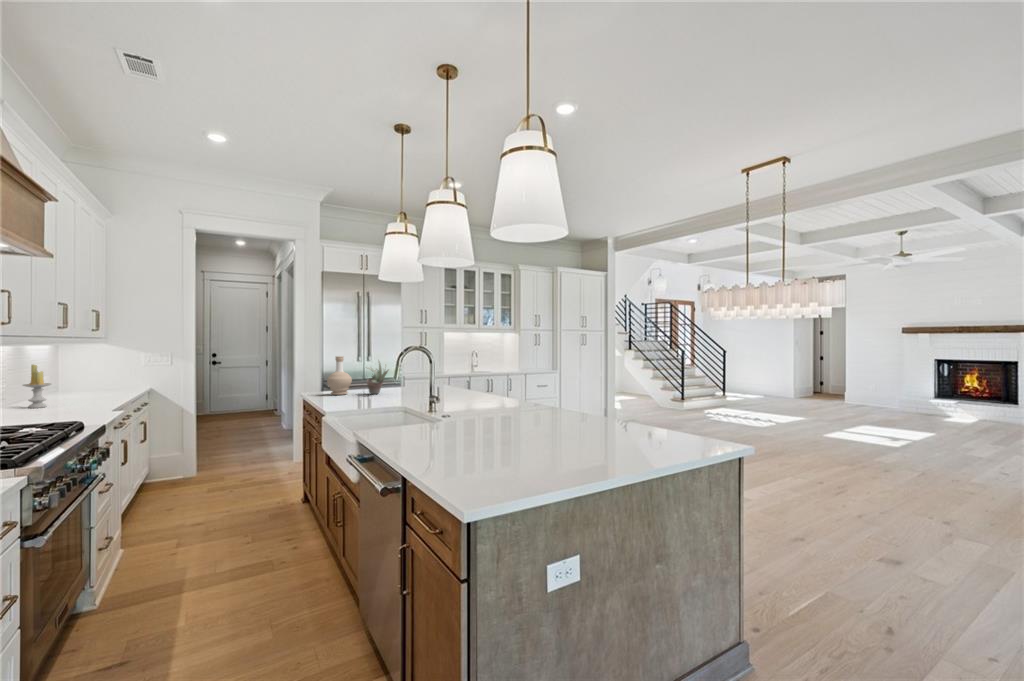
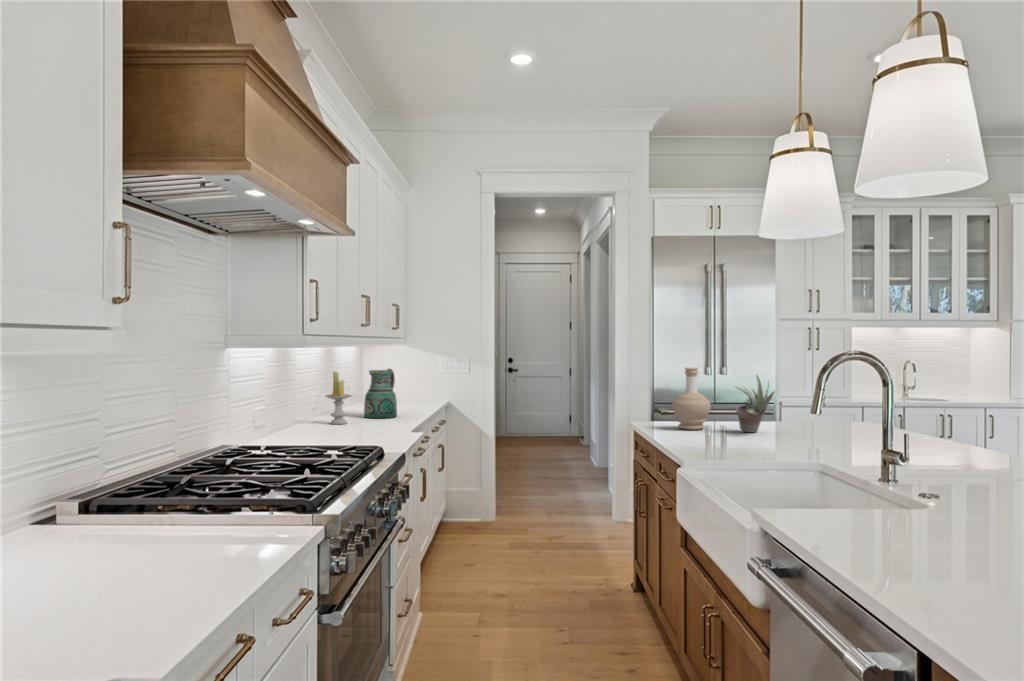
ceramic pitcher: none [65,361,101,402] -> present [364,369,397,418]

